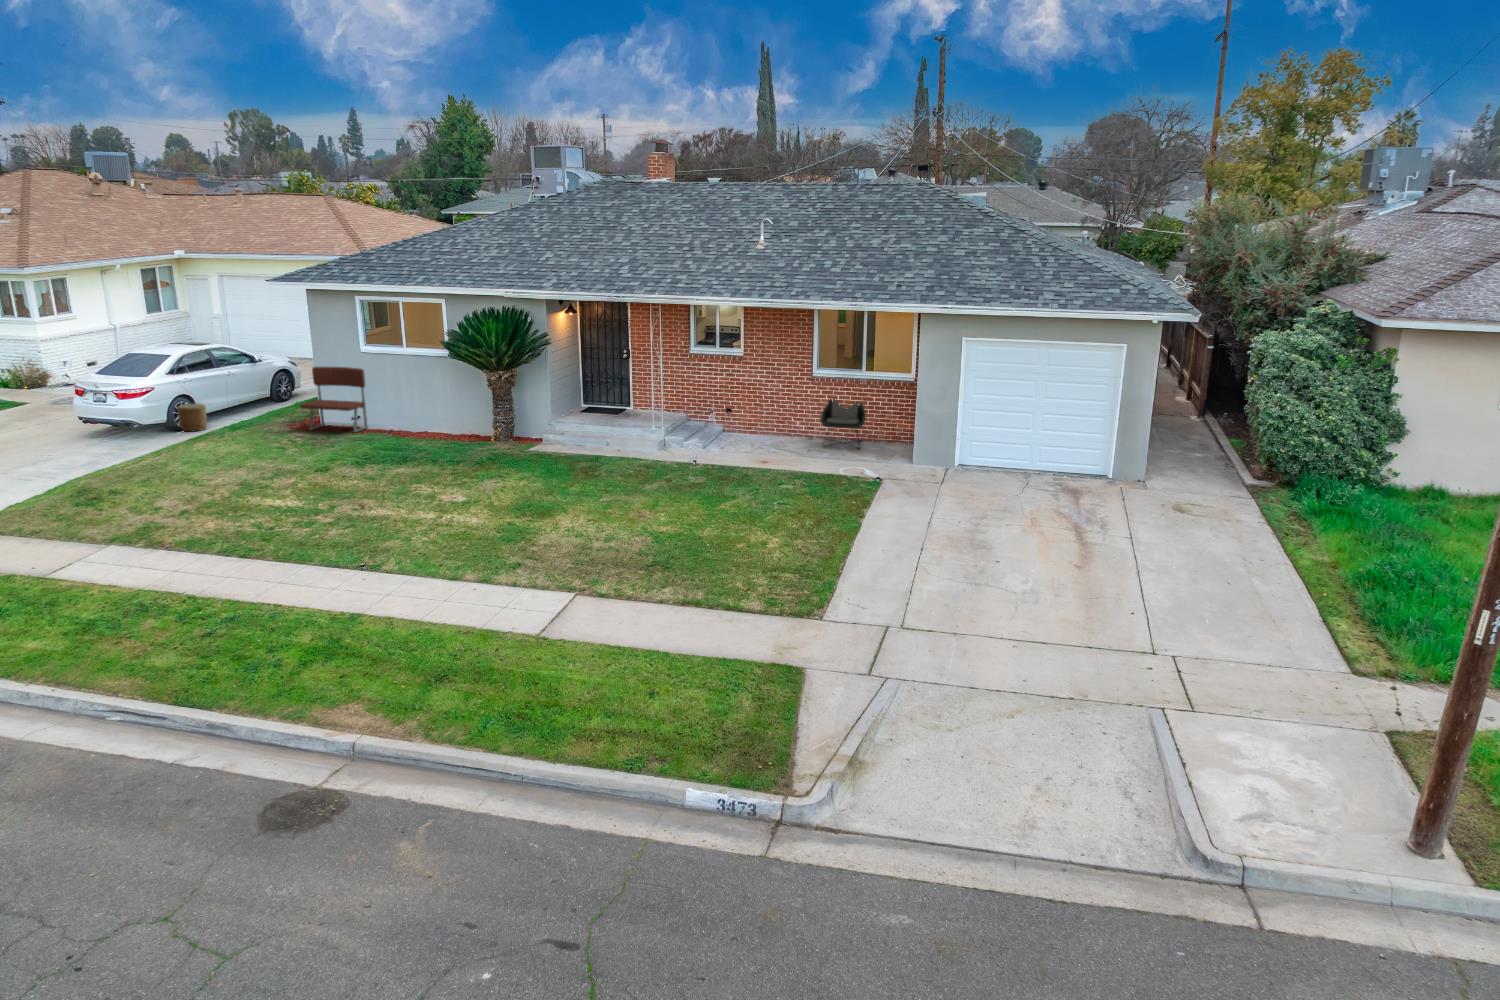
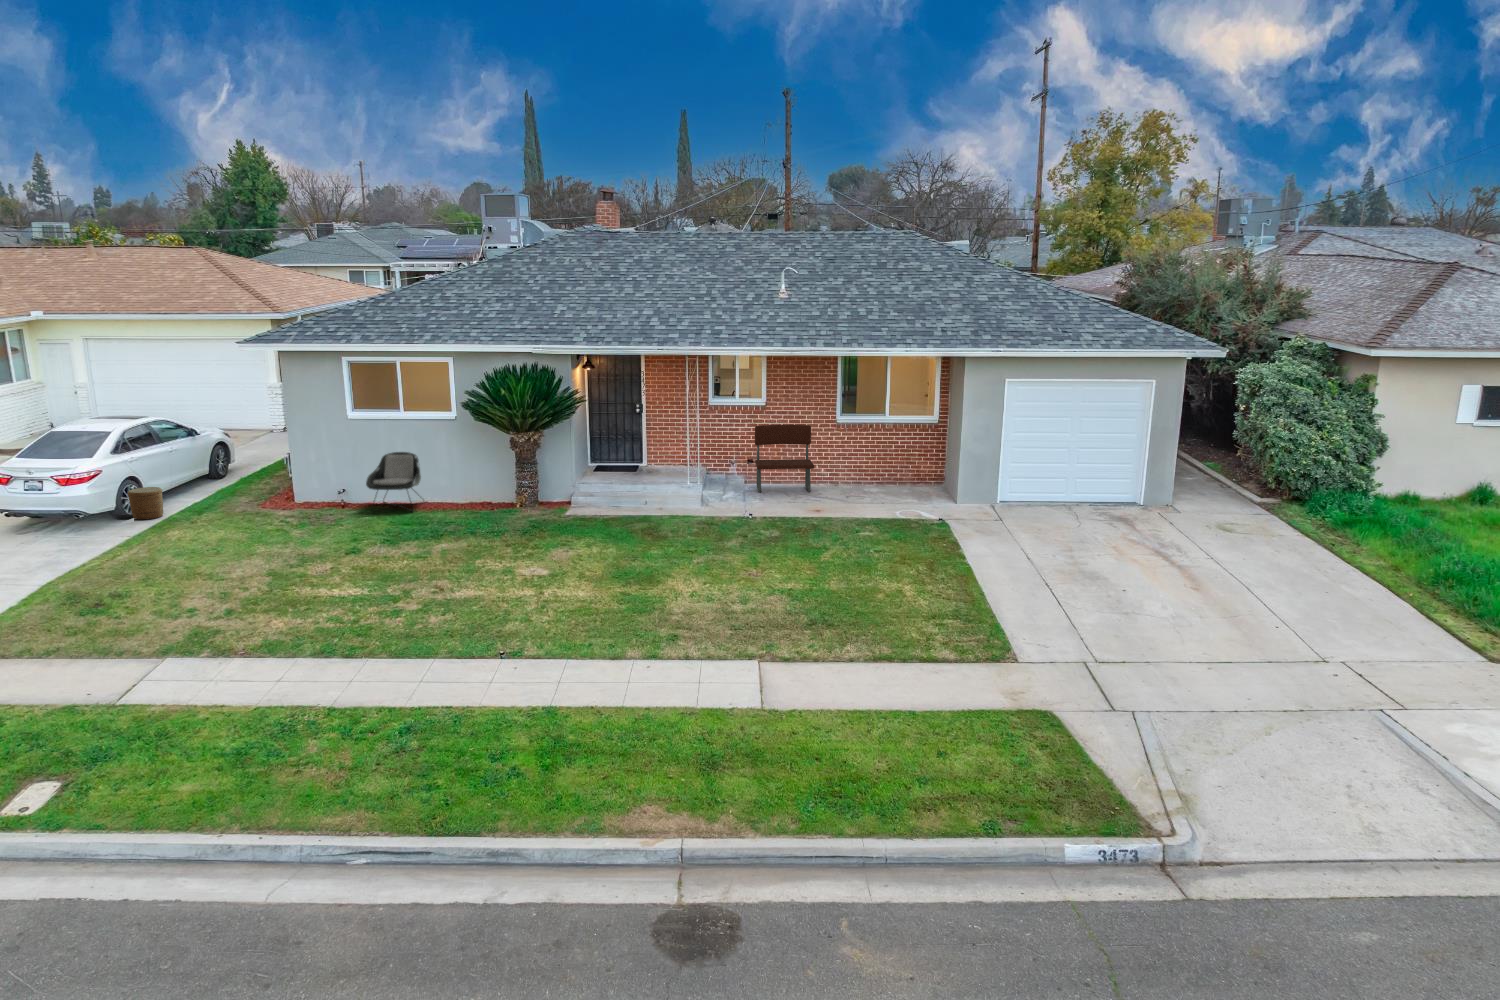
bench: present [300,367,368,433] -> present [755,425,814,492]
lounge chair: present [820,398,866,444] -> present [366,452,421,512]

